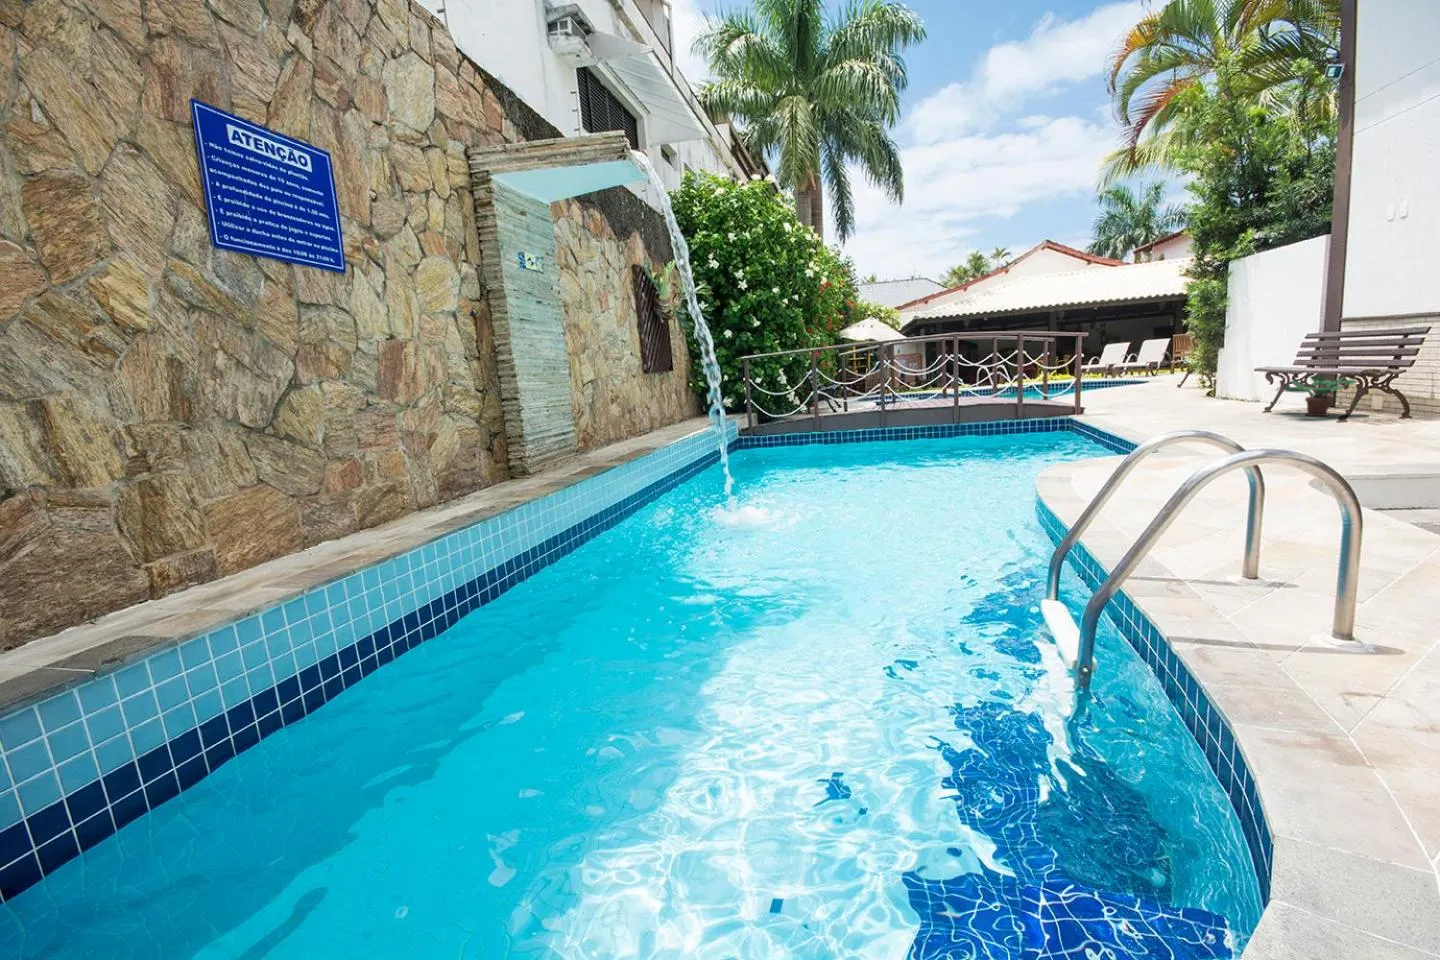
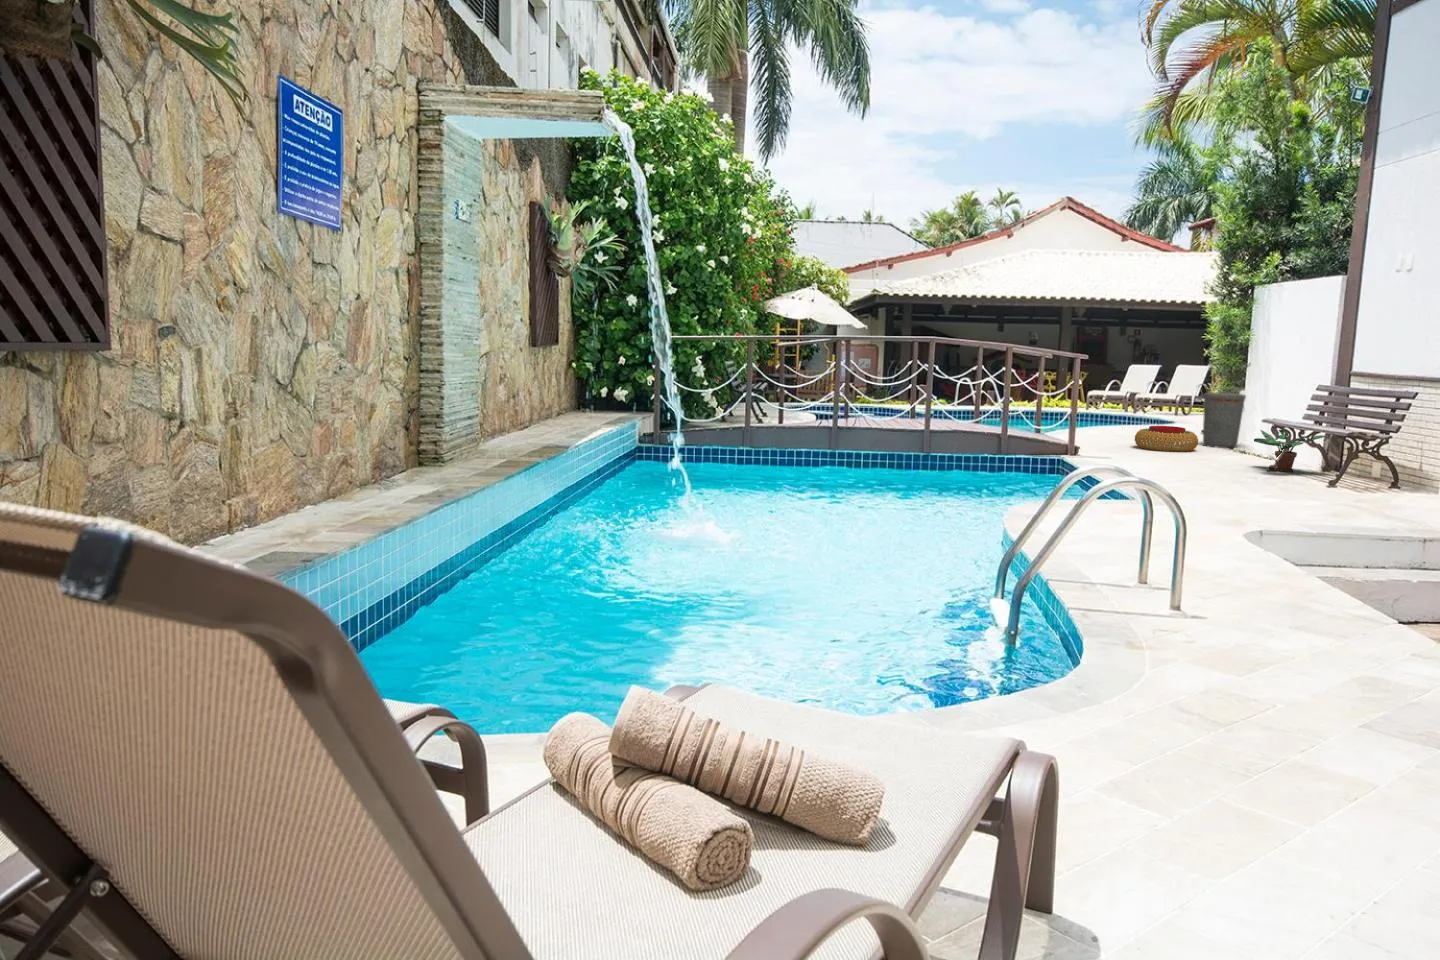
trash can: none [1199,348,1245,399] -> present [1203,389,1246,448]
pouf: none [1137,384,1201,406] -> present [1135,426,1198,452]

